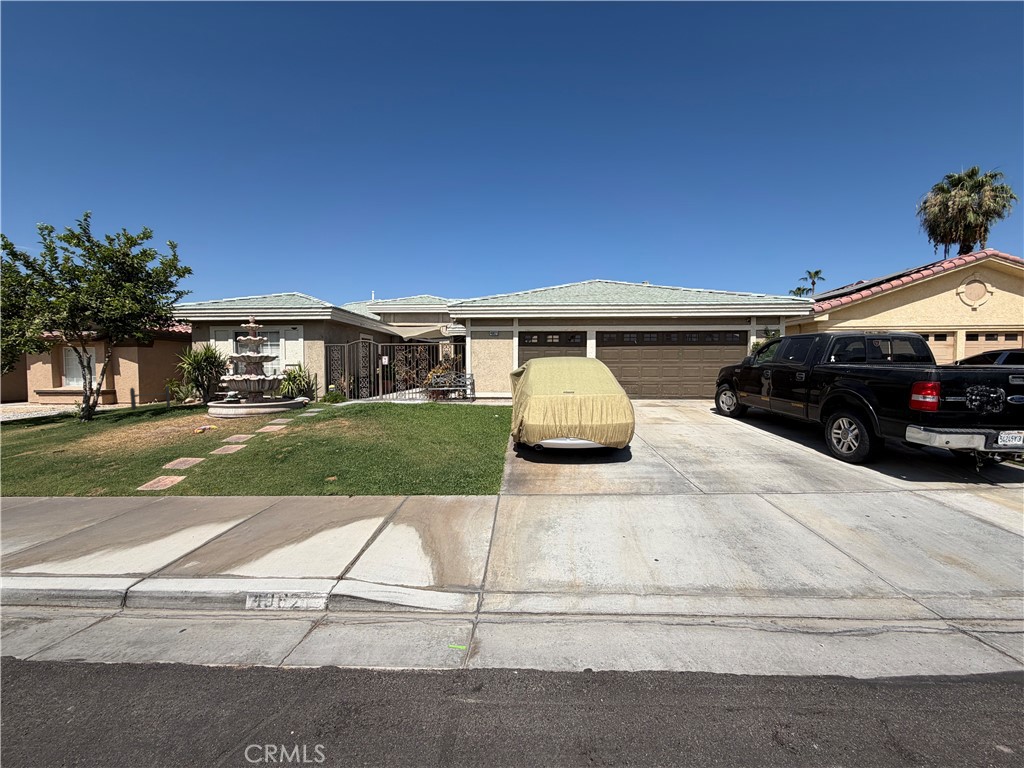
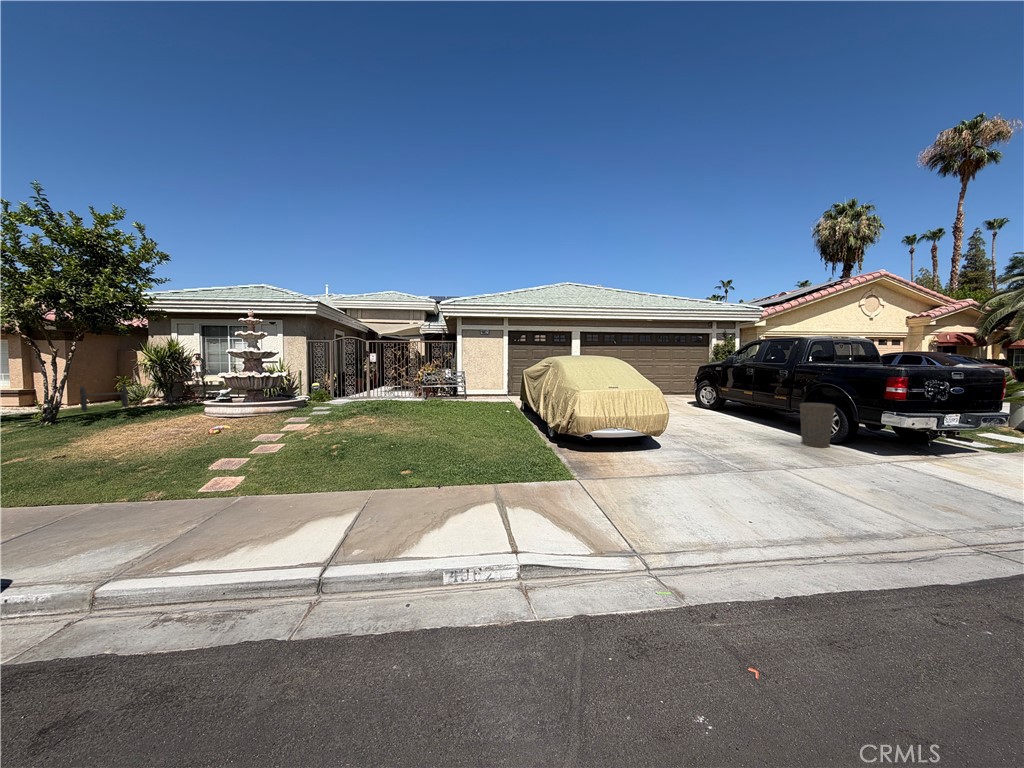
trash can: none [808,412,852,467] -> present [800,403,835,447]

